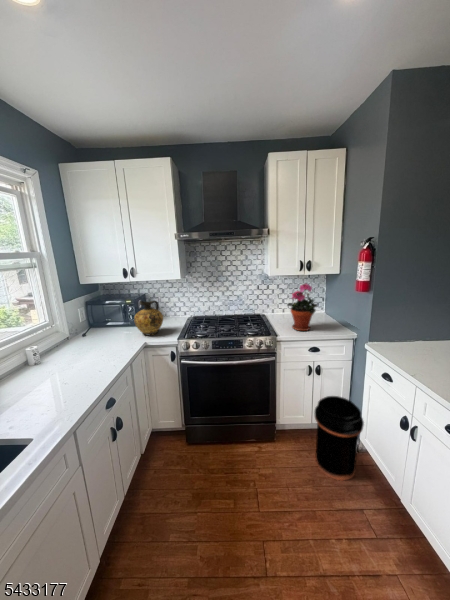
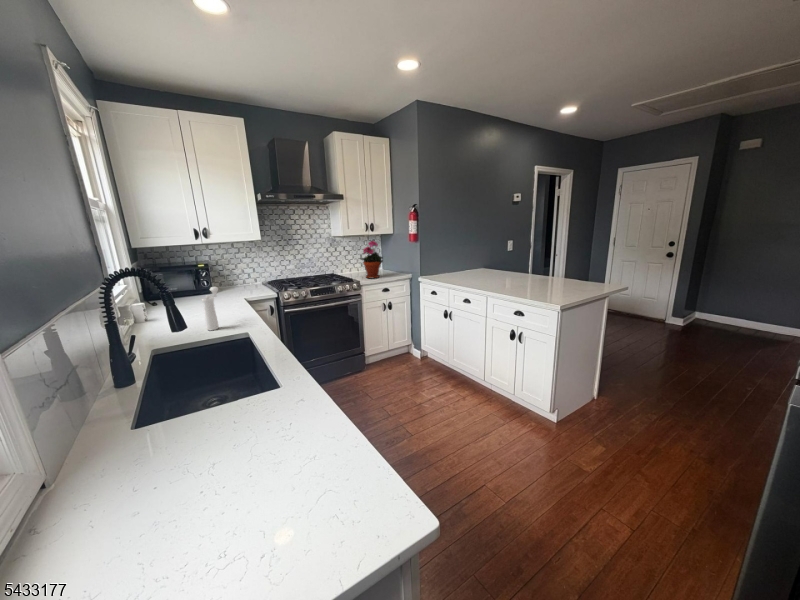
ceramic jug: present [134,301,163,335] -> none [221,260,252,296]
pepper mill: none [18,351,56,408] -> present [202,287,219,330]
trash can: present [315,396,364,480] -> none [394,319,425,373]

